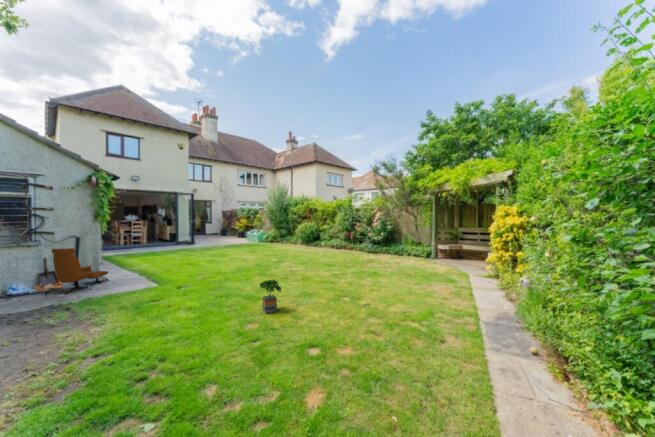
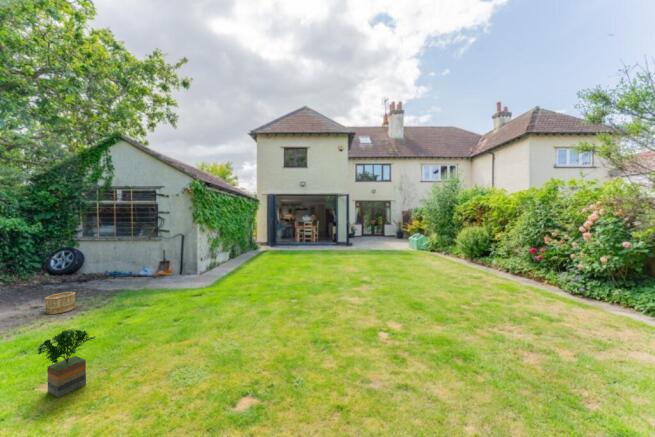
lounge chair: present [52,248,108,294] -> none [144,243,197,281]
wooden bucket: none [54,300,87,327] -> present [45,292,76,314]

